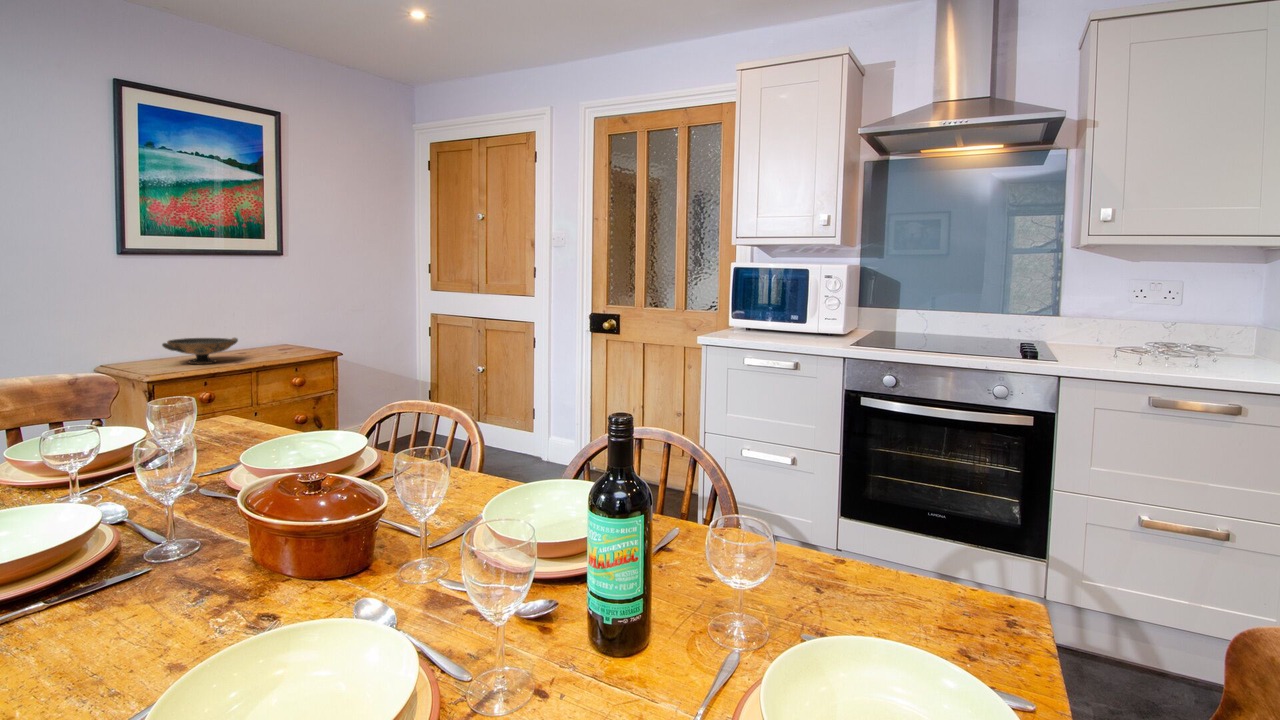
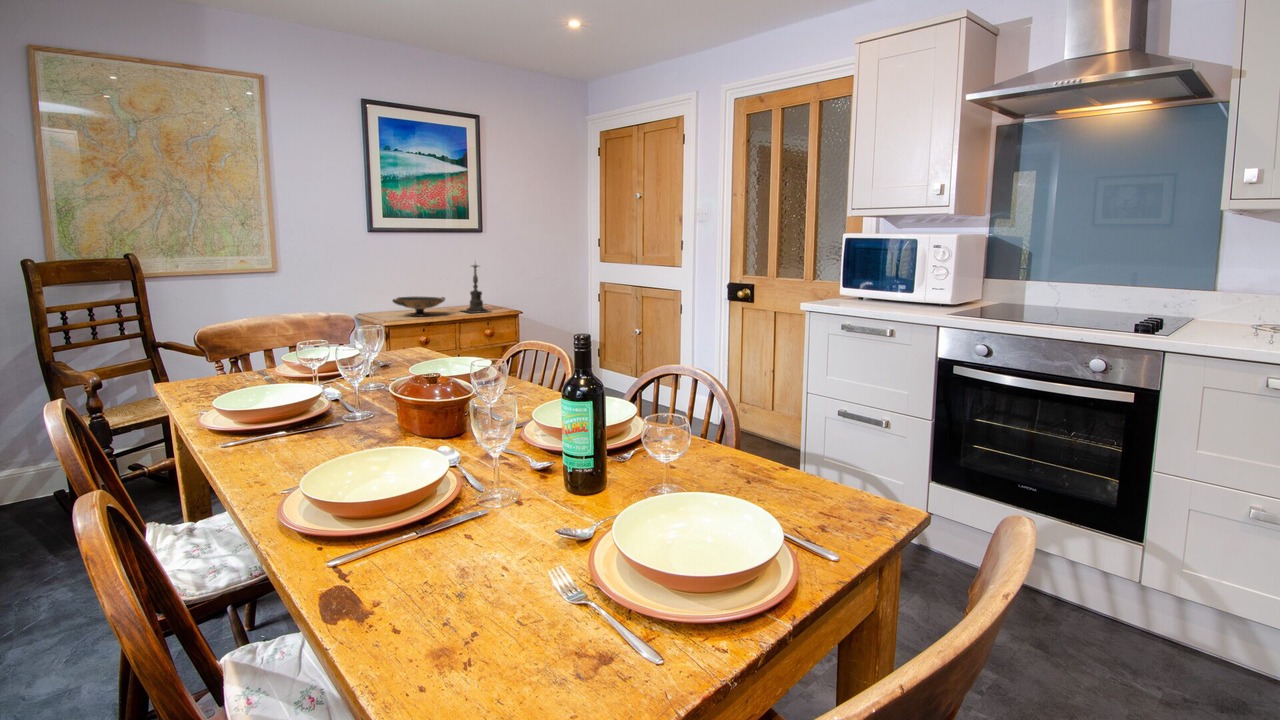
candle holder: none [255,288,304,357] -> present [463,264,489,313]

